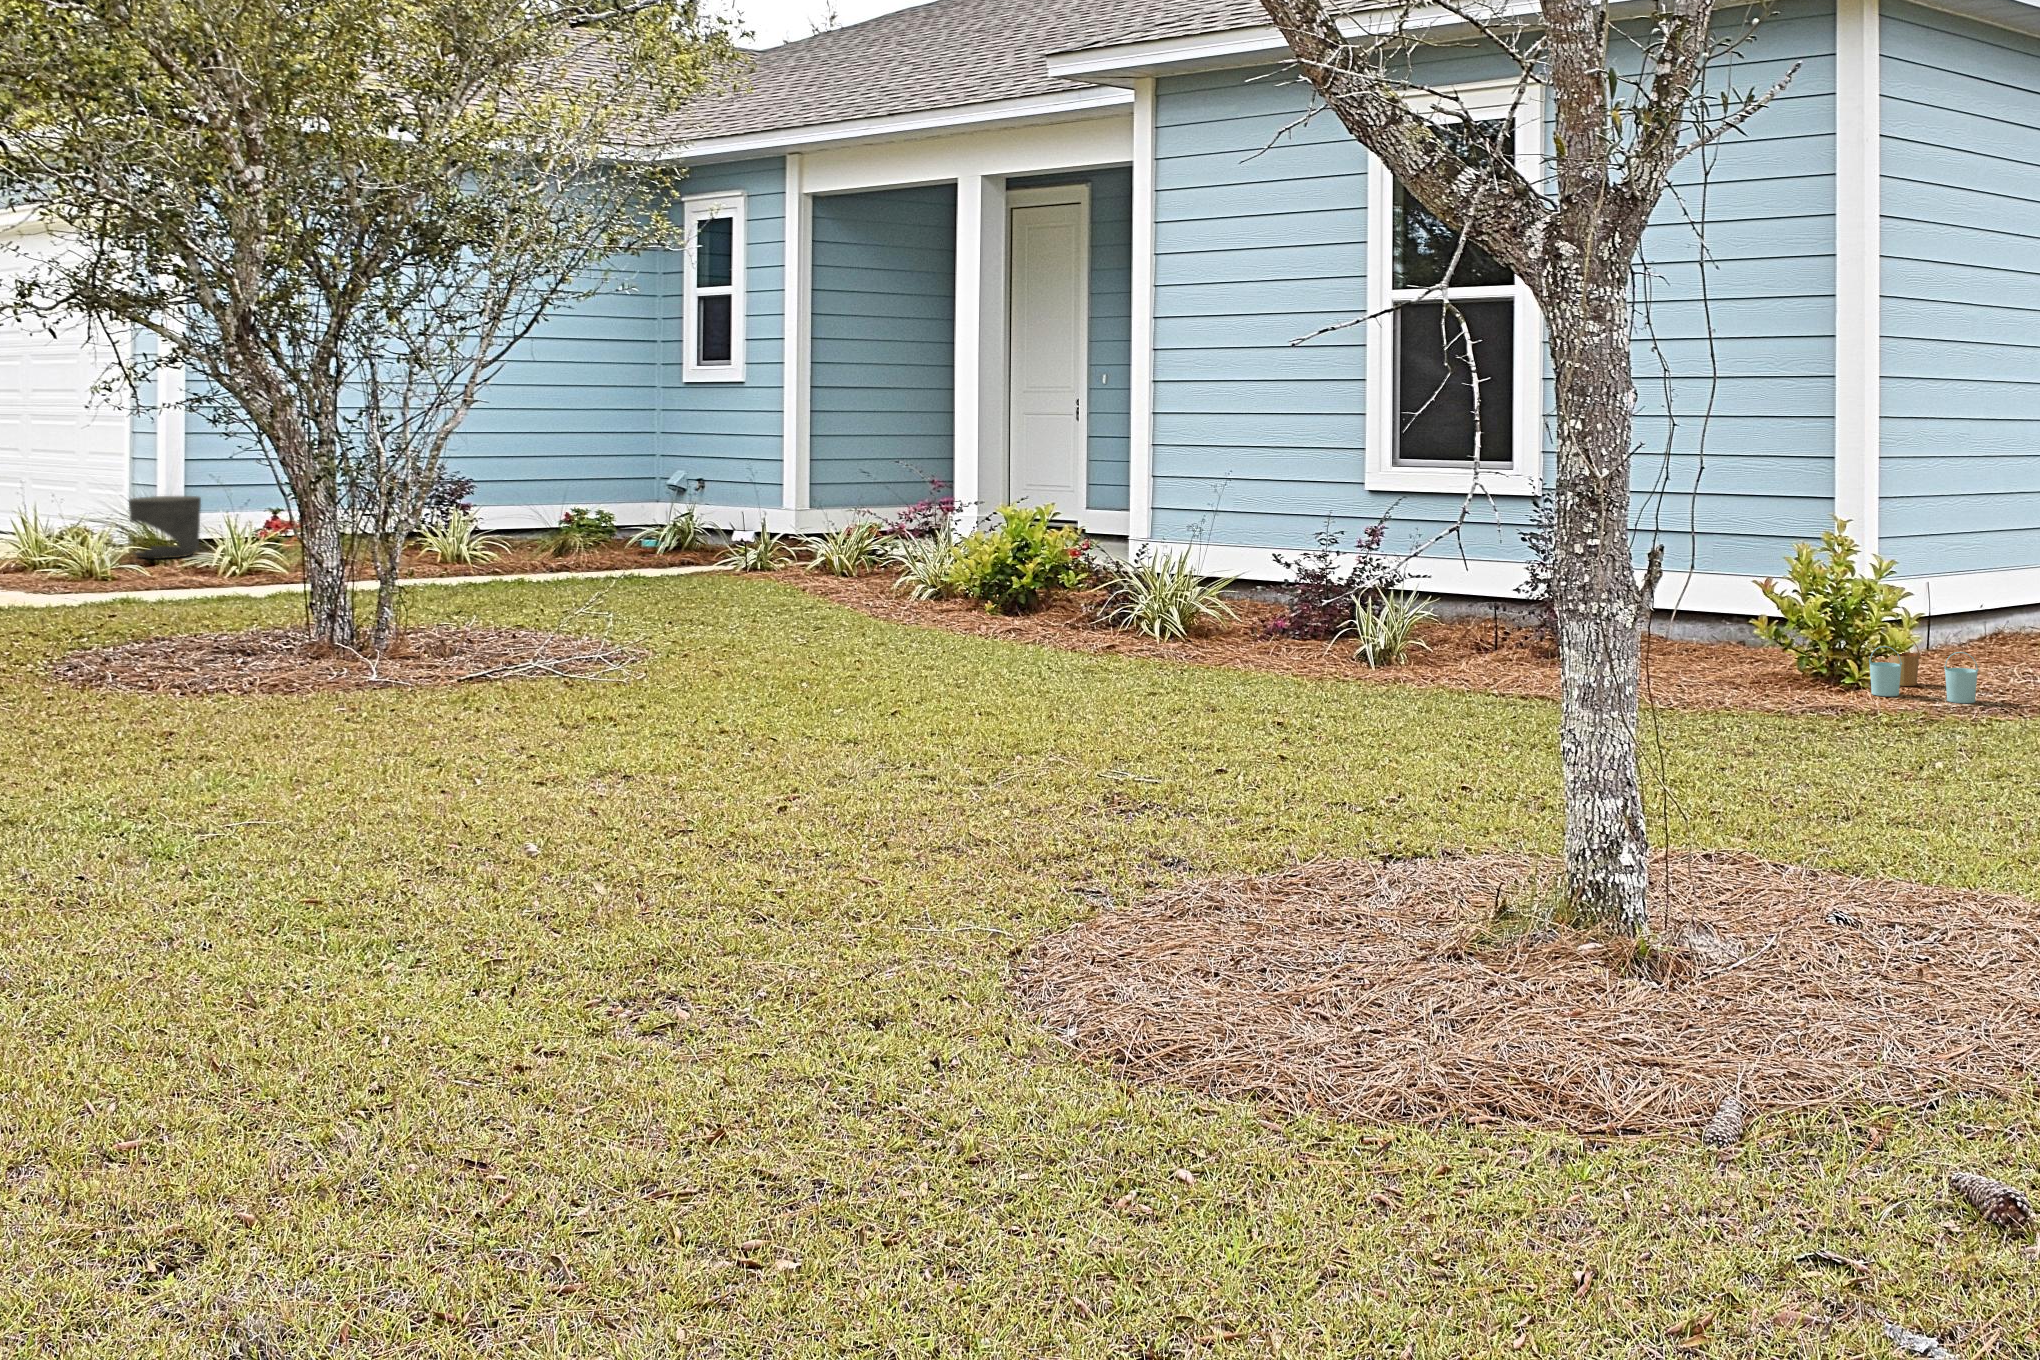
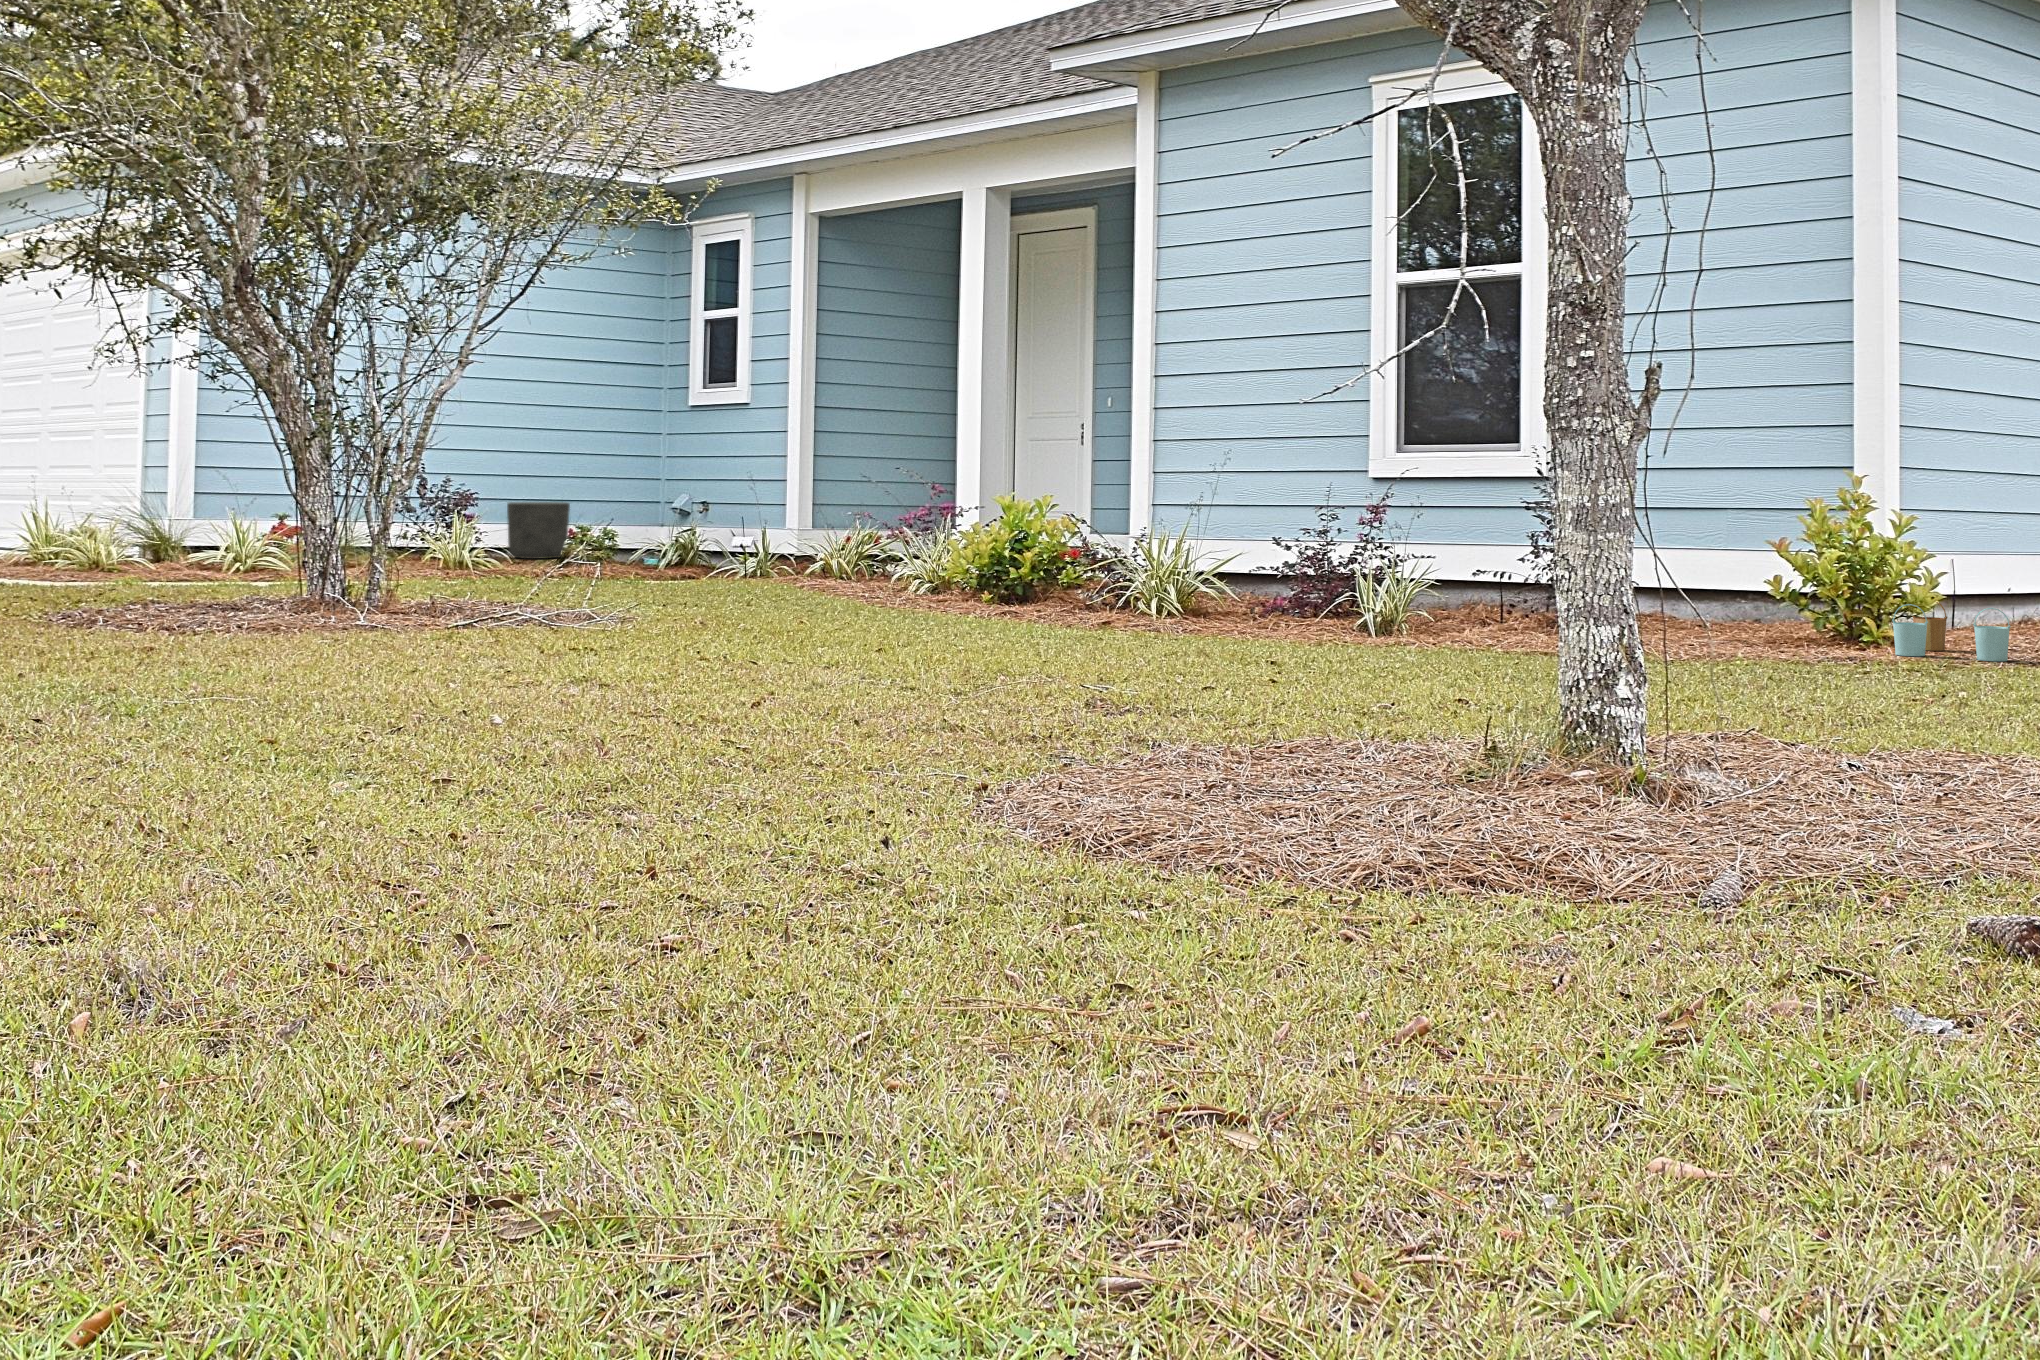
planter: present [129,496,201,559] -> present [507,502,570,559]

